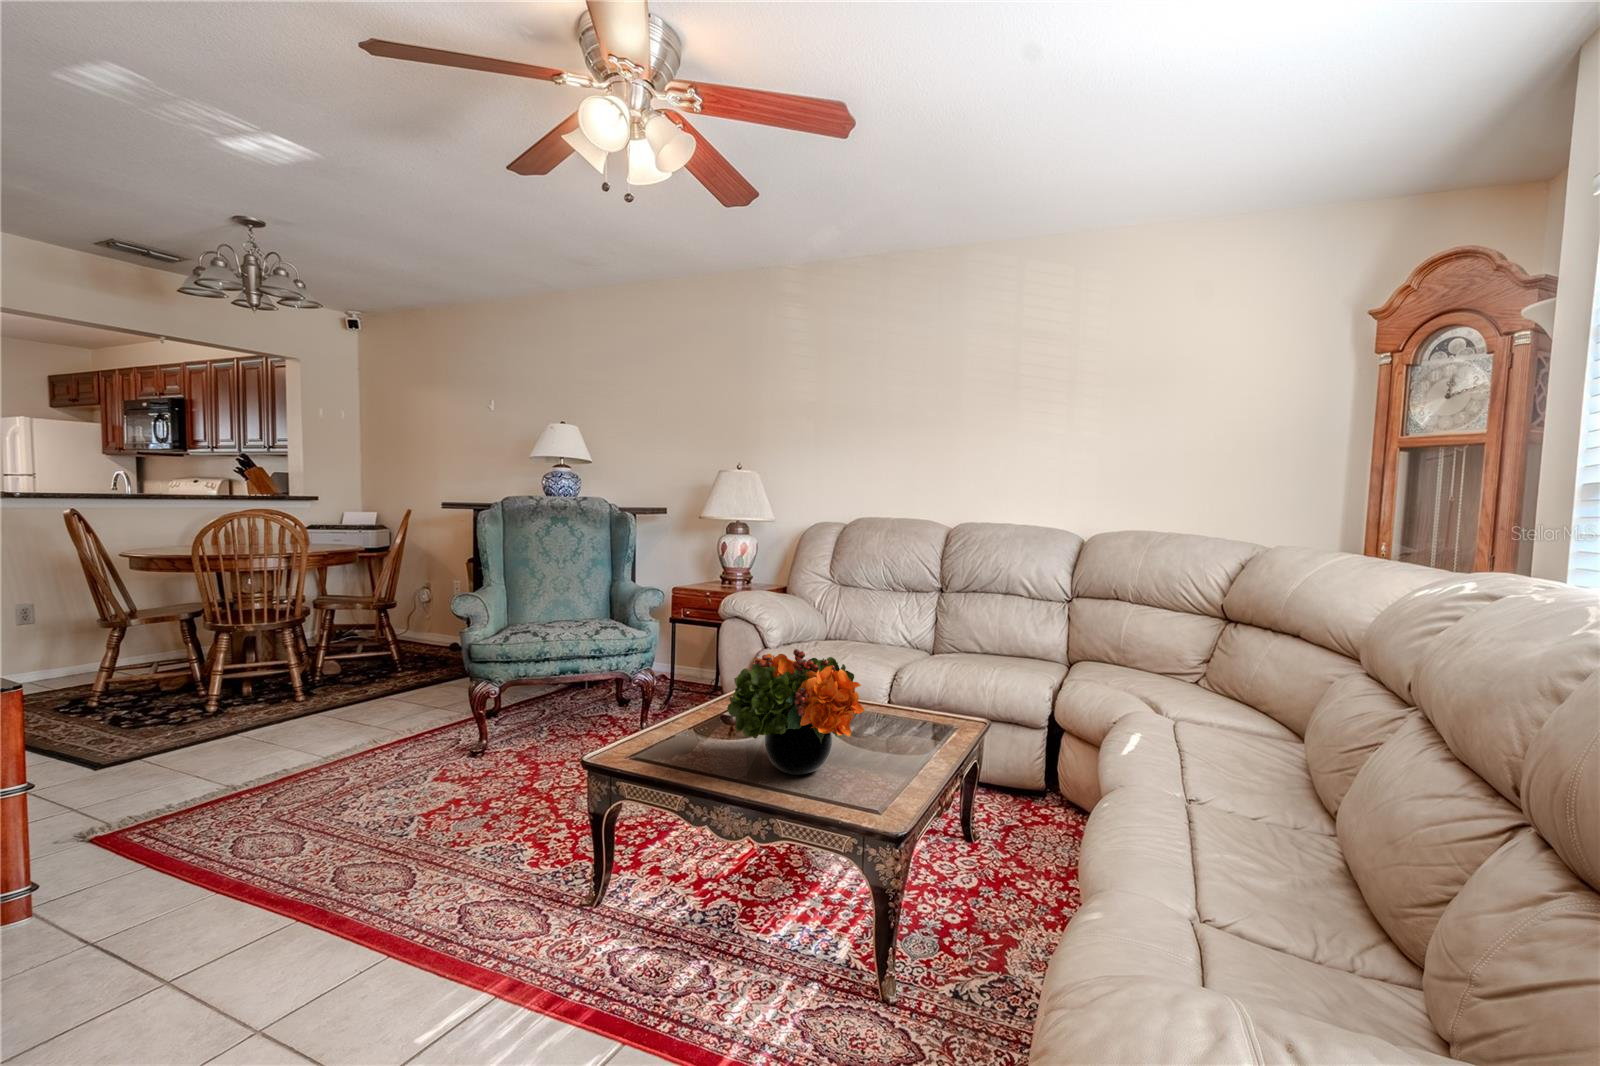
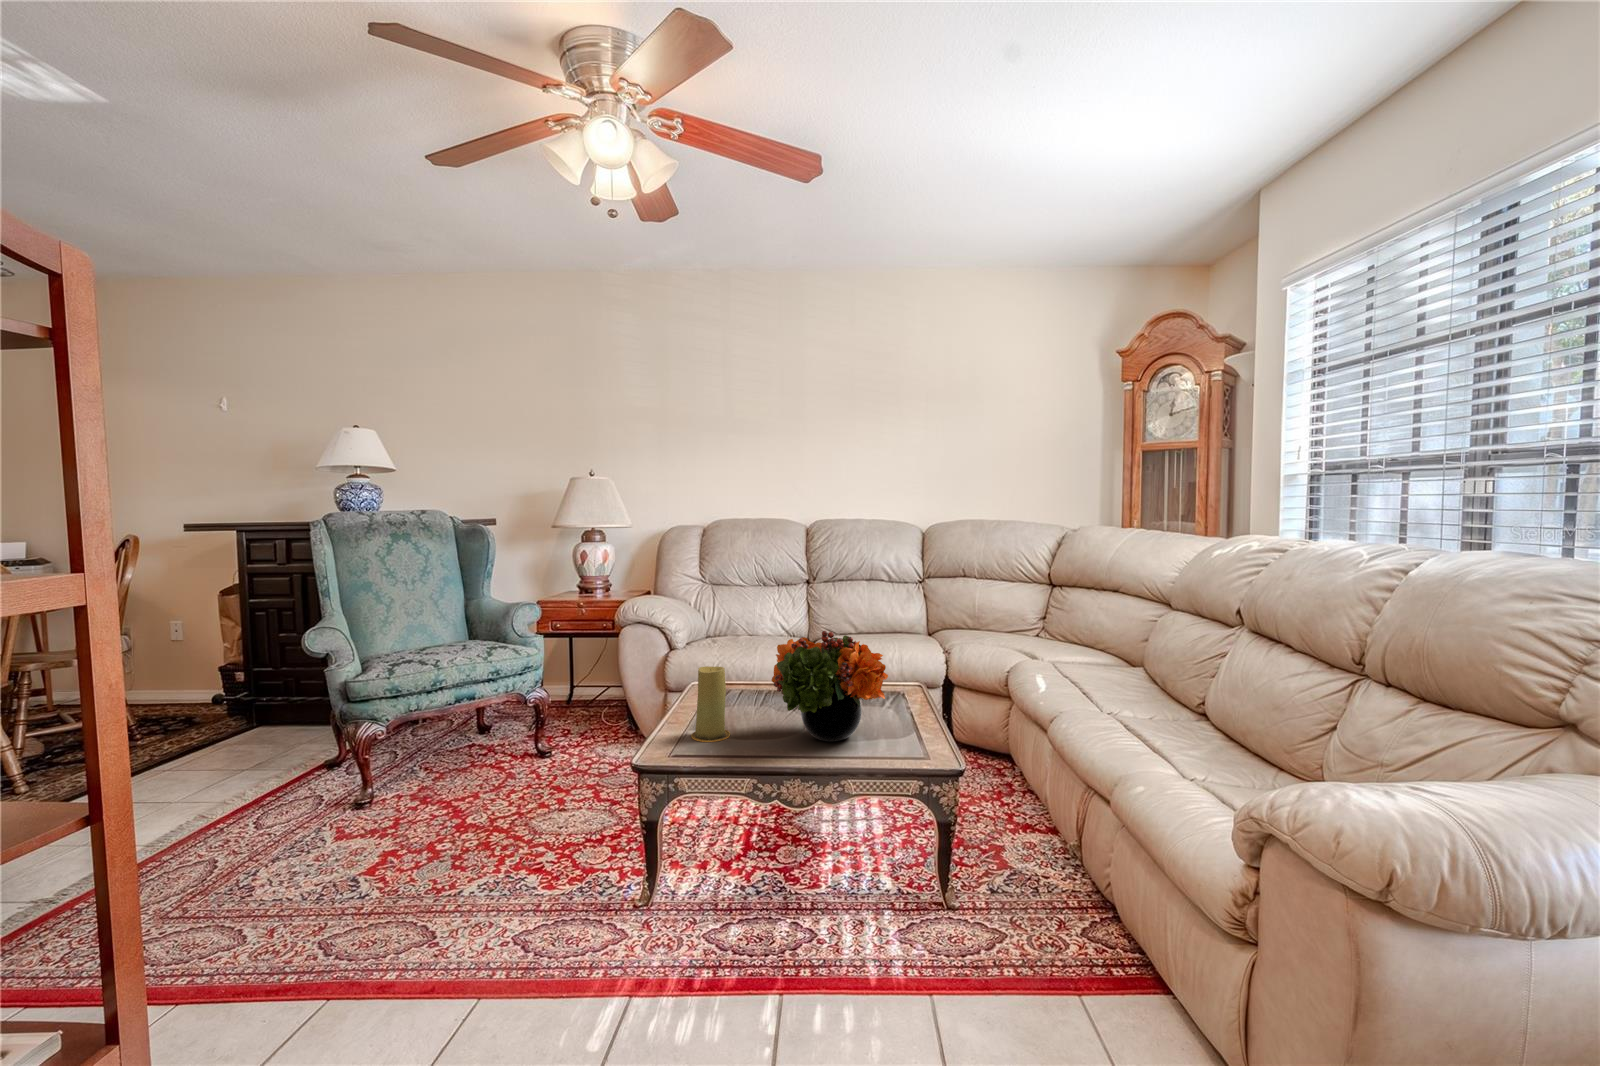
candle: none [666,671,707,751] -> present [692,666,730,742]

